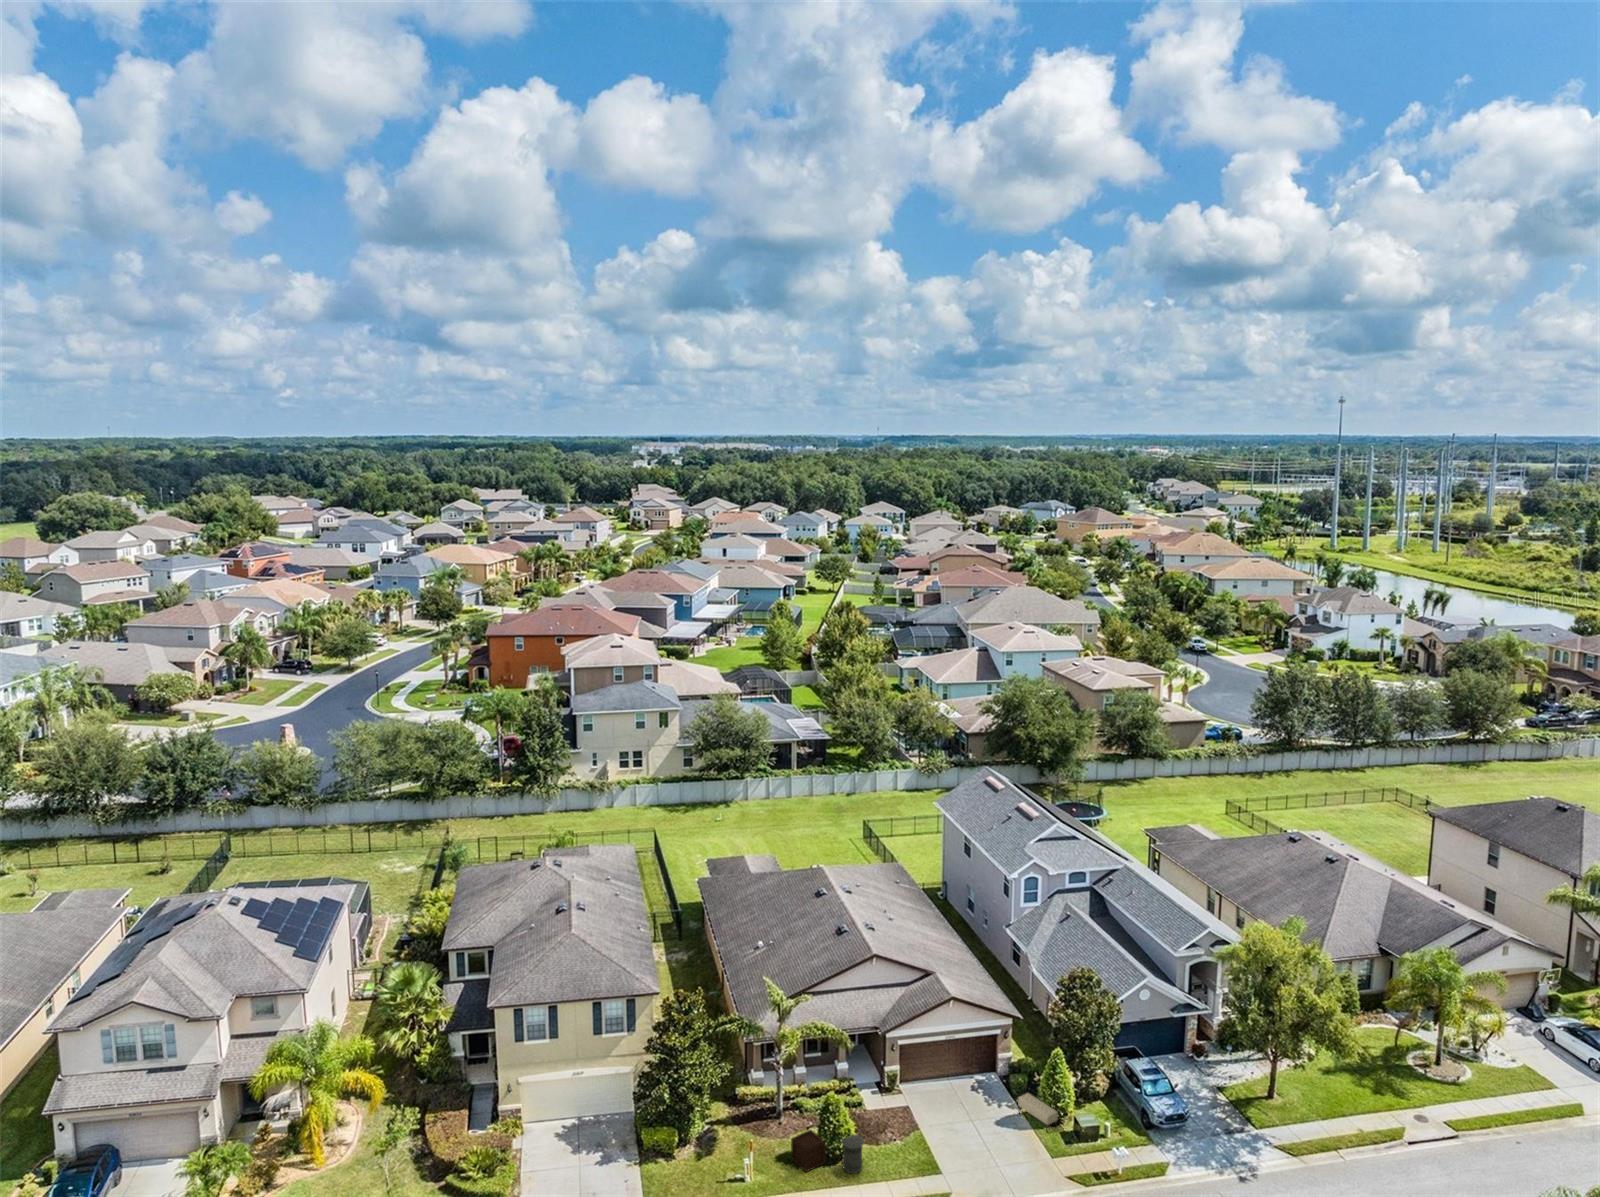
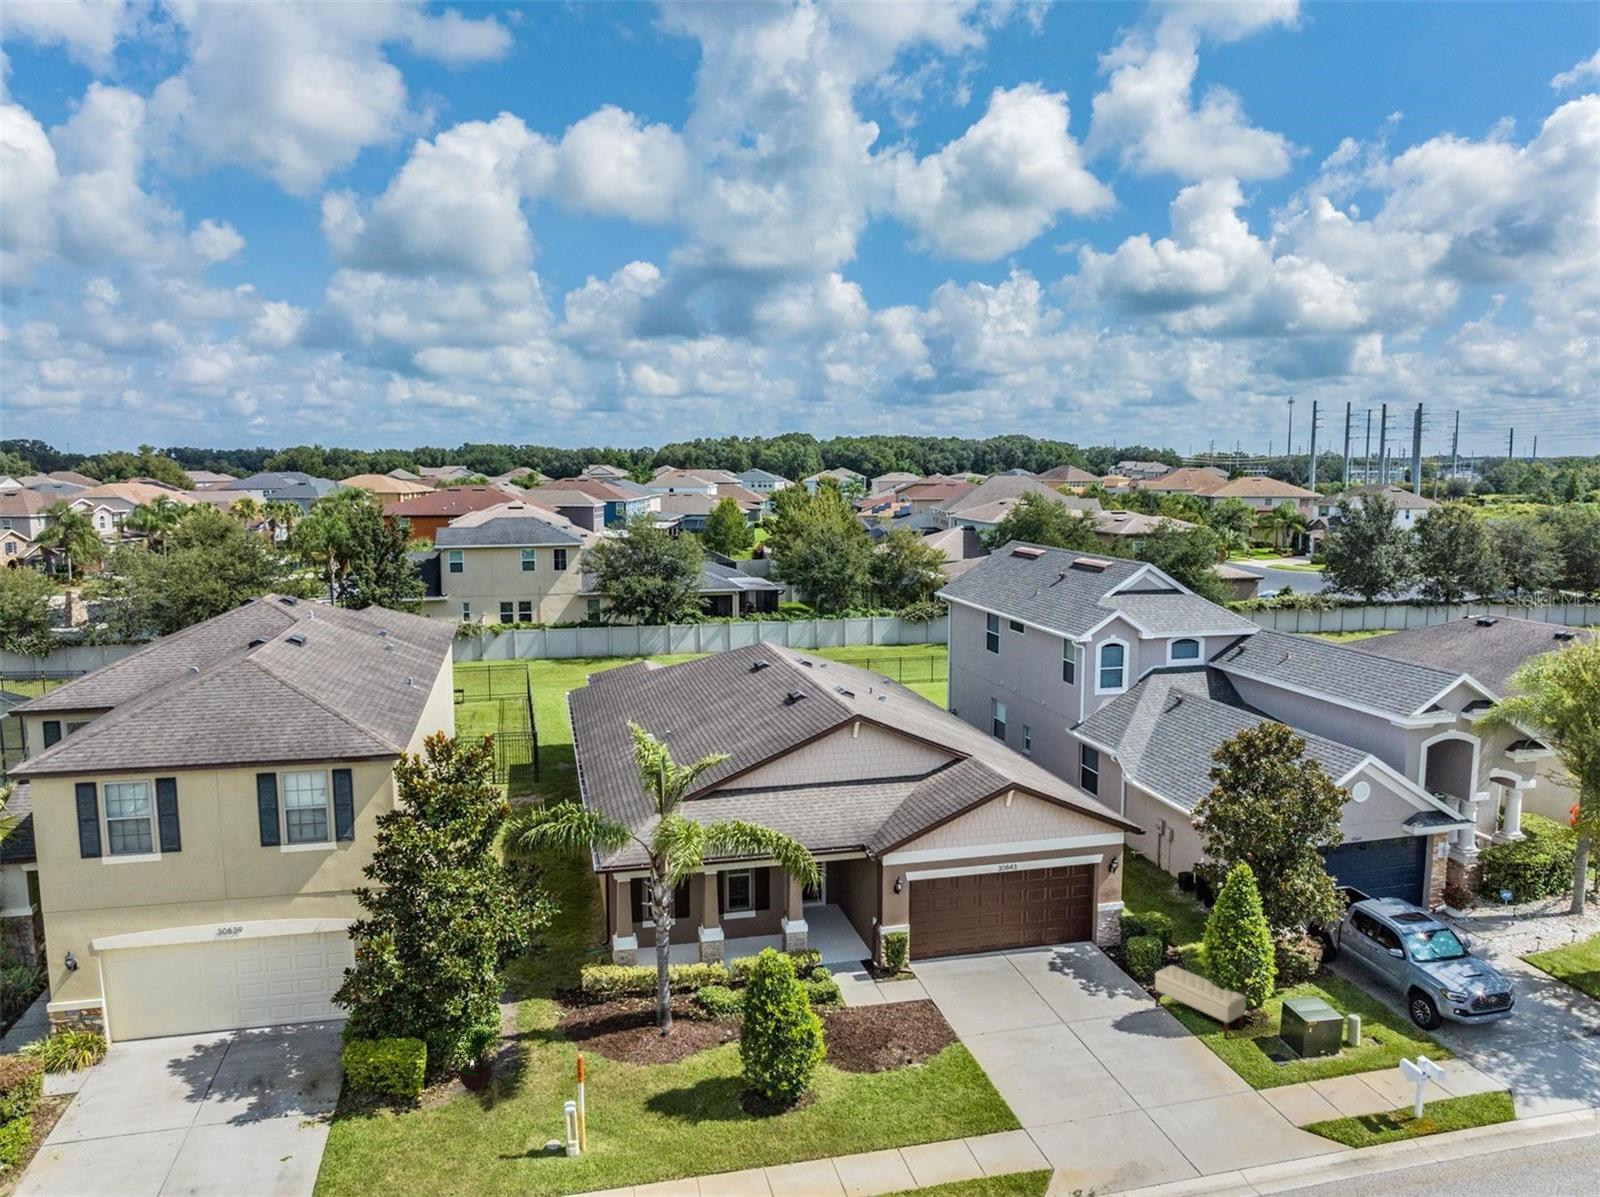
potted tree: none [692,1122,710,1151] -> present [460,1027,496,1090]
wooden crate: present [791,1130,826,1172] -> none [679,1037,757,1131]
trash can: present [842,1135,864,1174] -> none [792,1043,844,1131]

